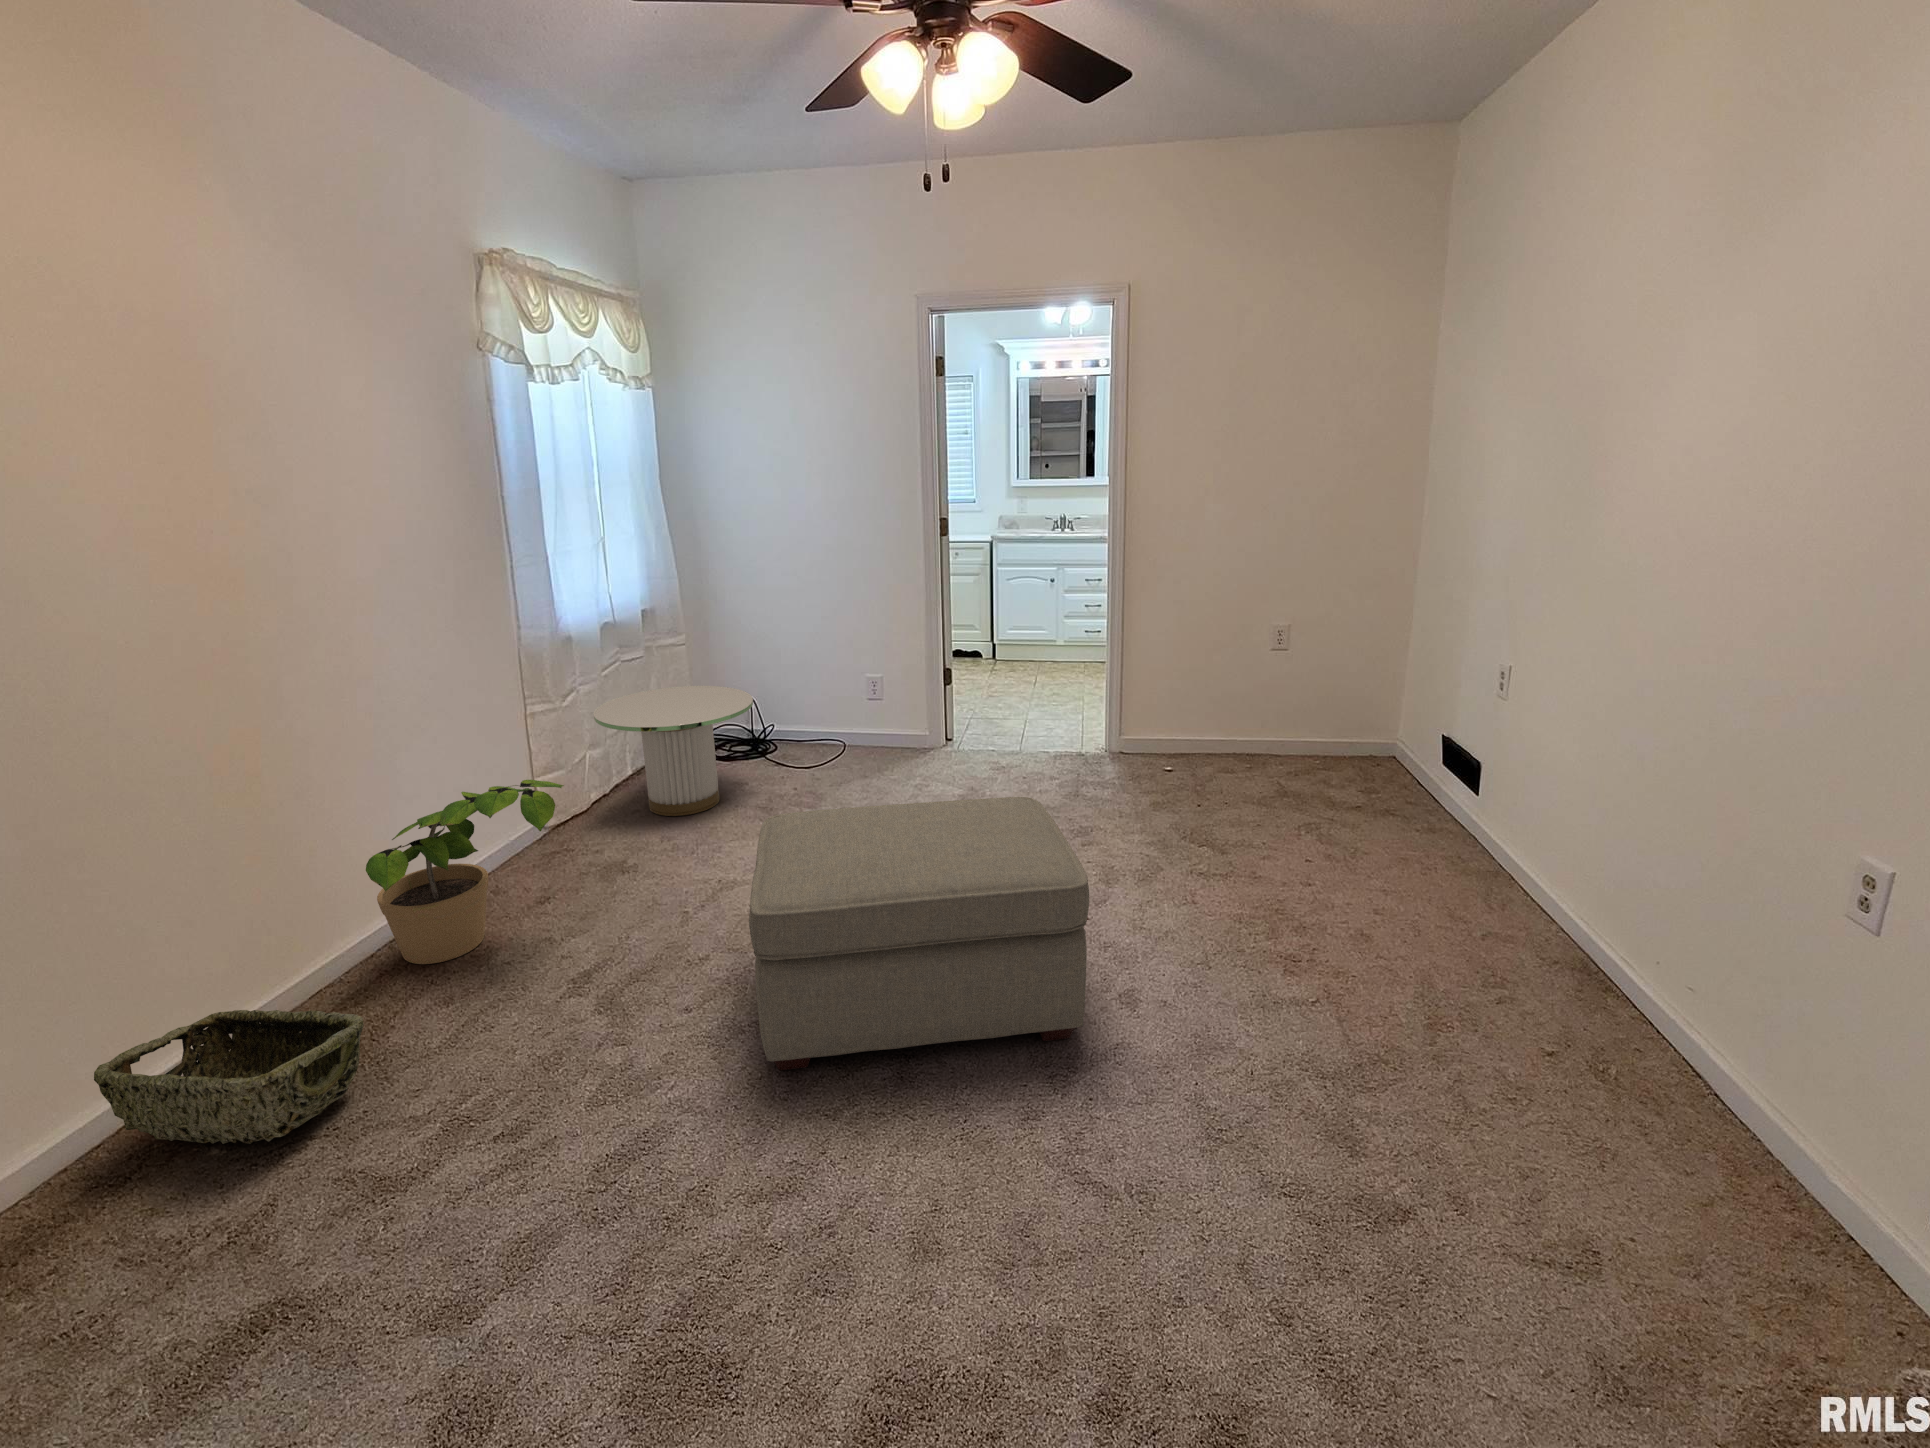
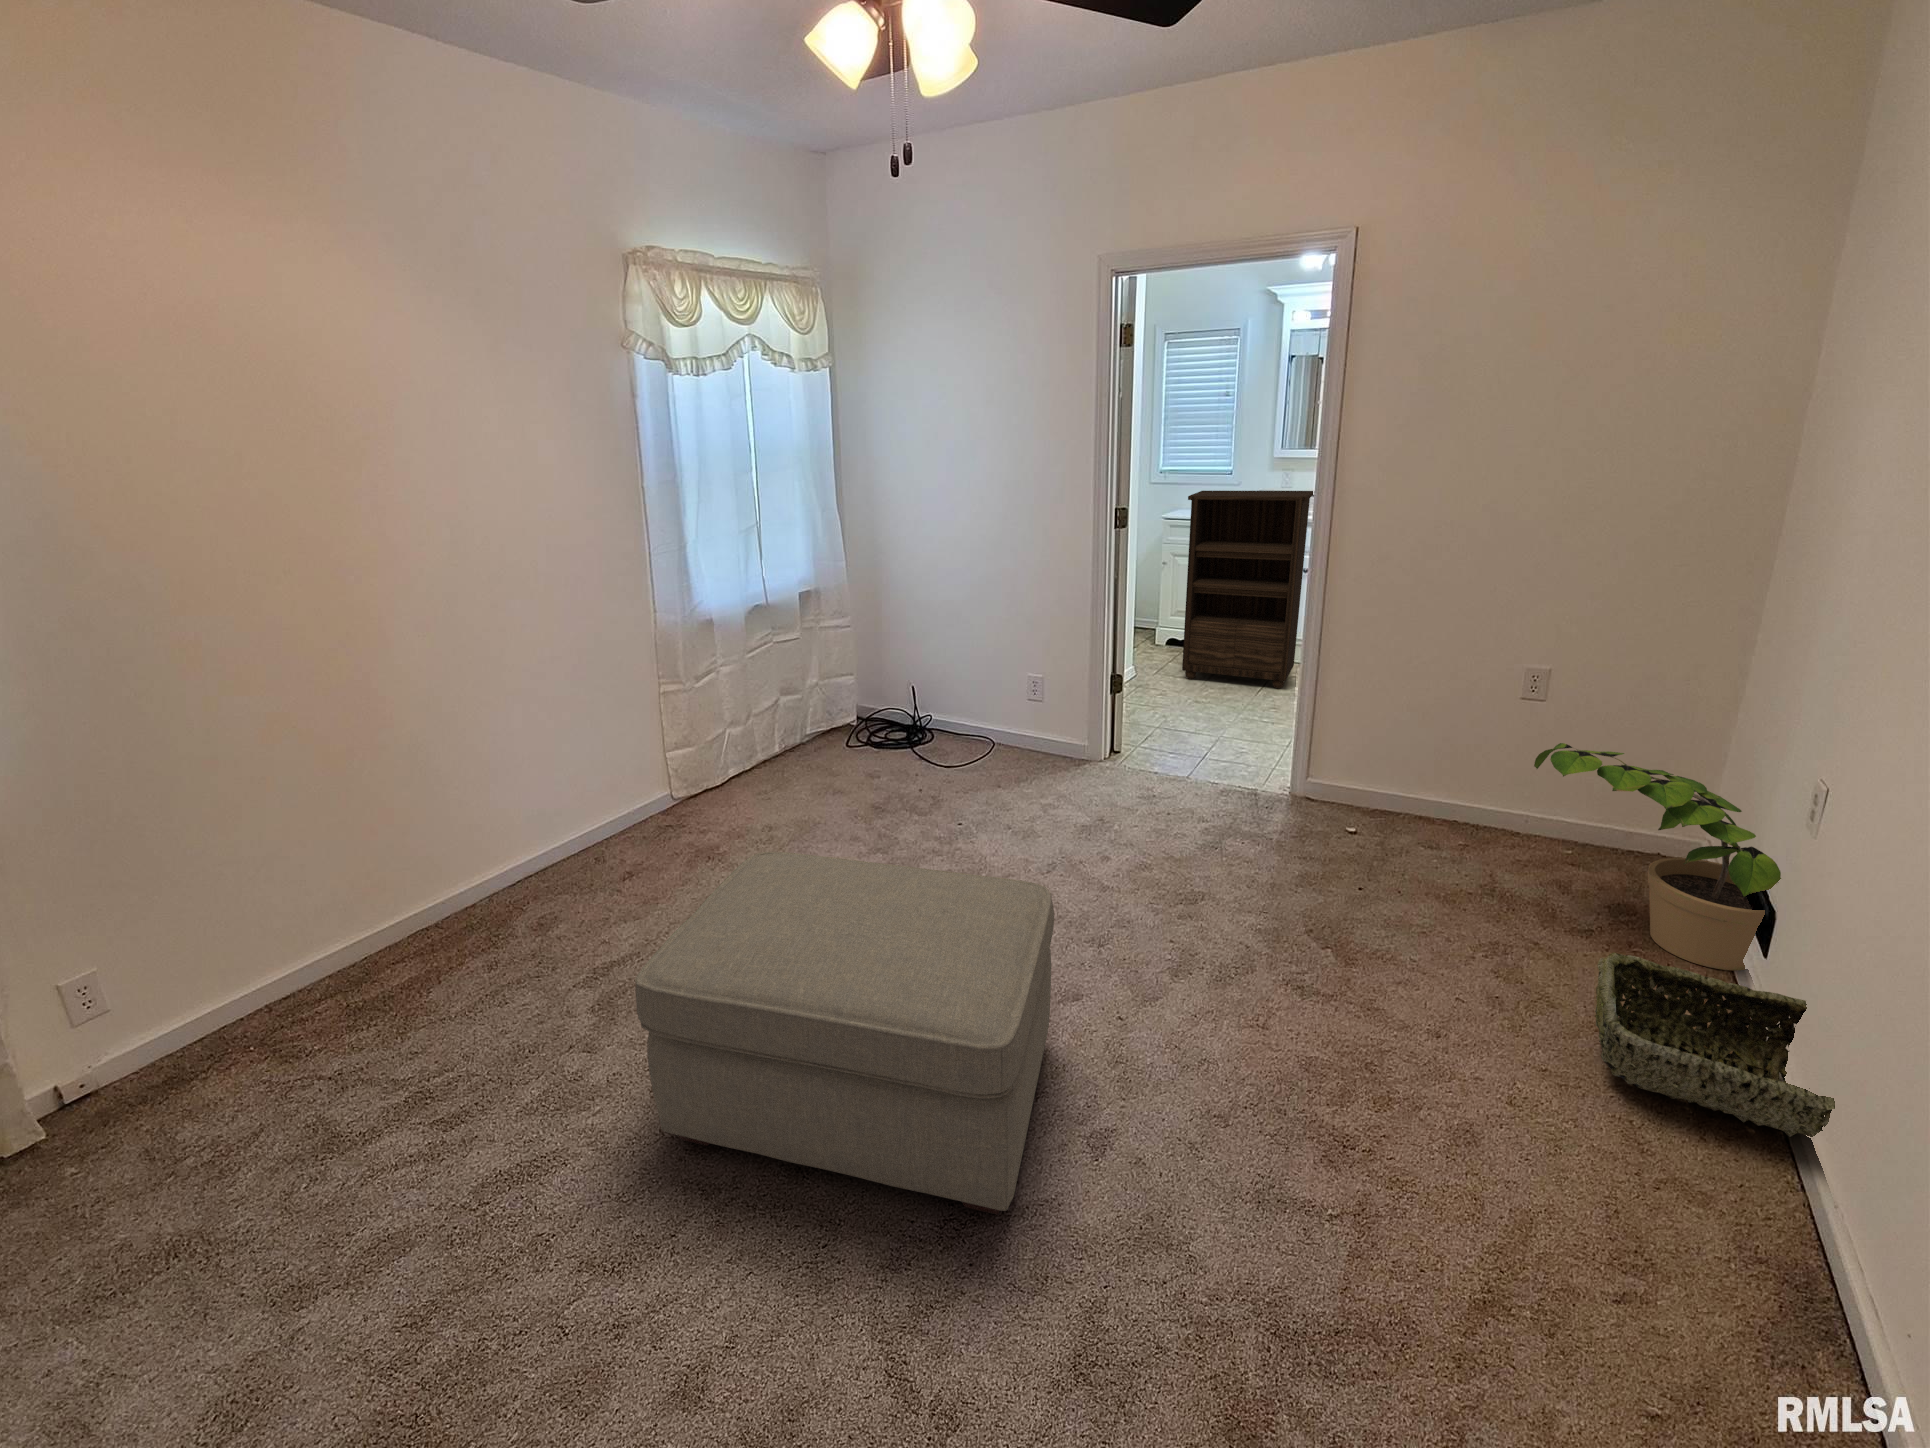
bookshelf: none [962,512,1058,678] -> present [1182,491,1313,688]
side table: present [594,686,753,816] -> none [726,672,878,803]
potted plant: present [366,780,564,964] -> present [1534,743,1781,970]
woven basket: present [94,1010,364,1144] -> present [1595,953,1835,1137]

